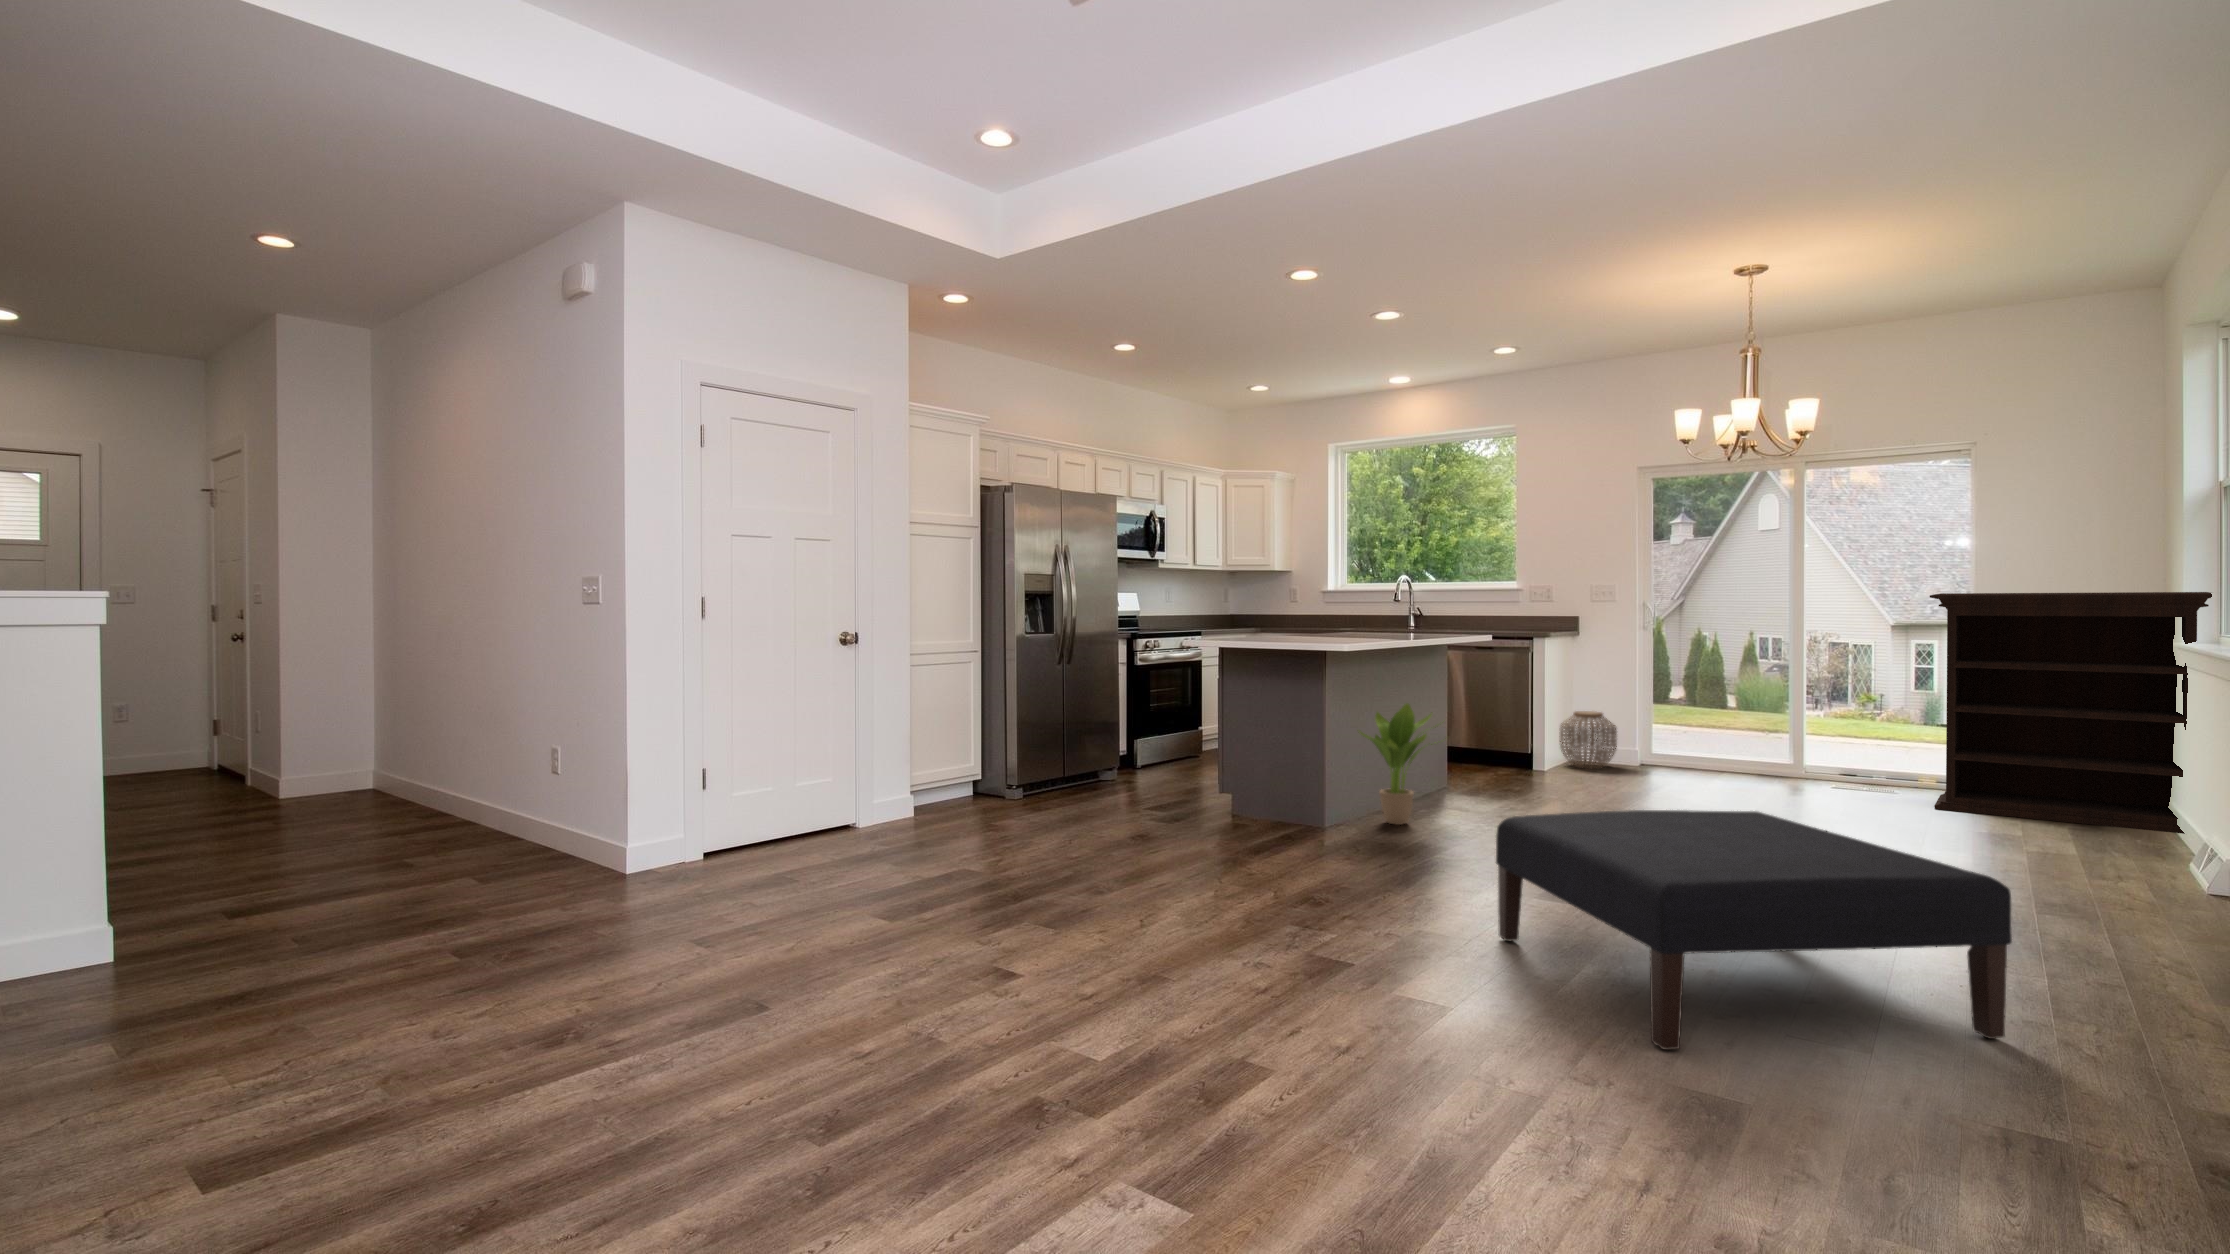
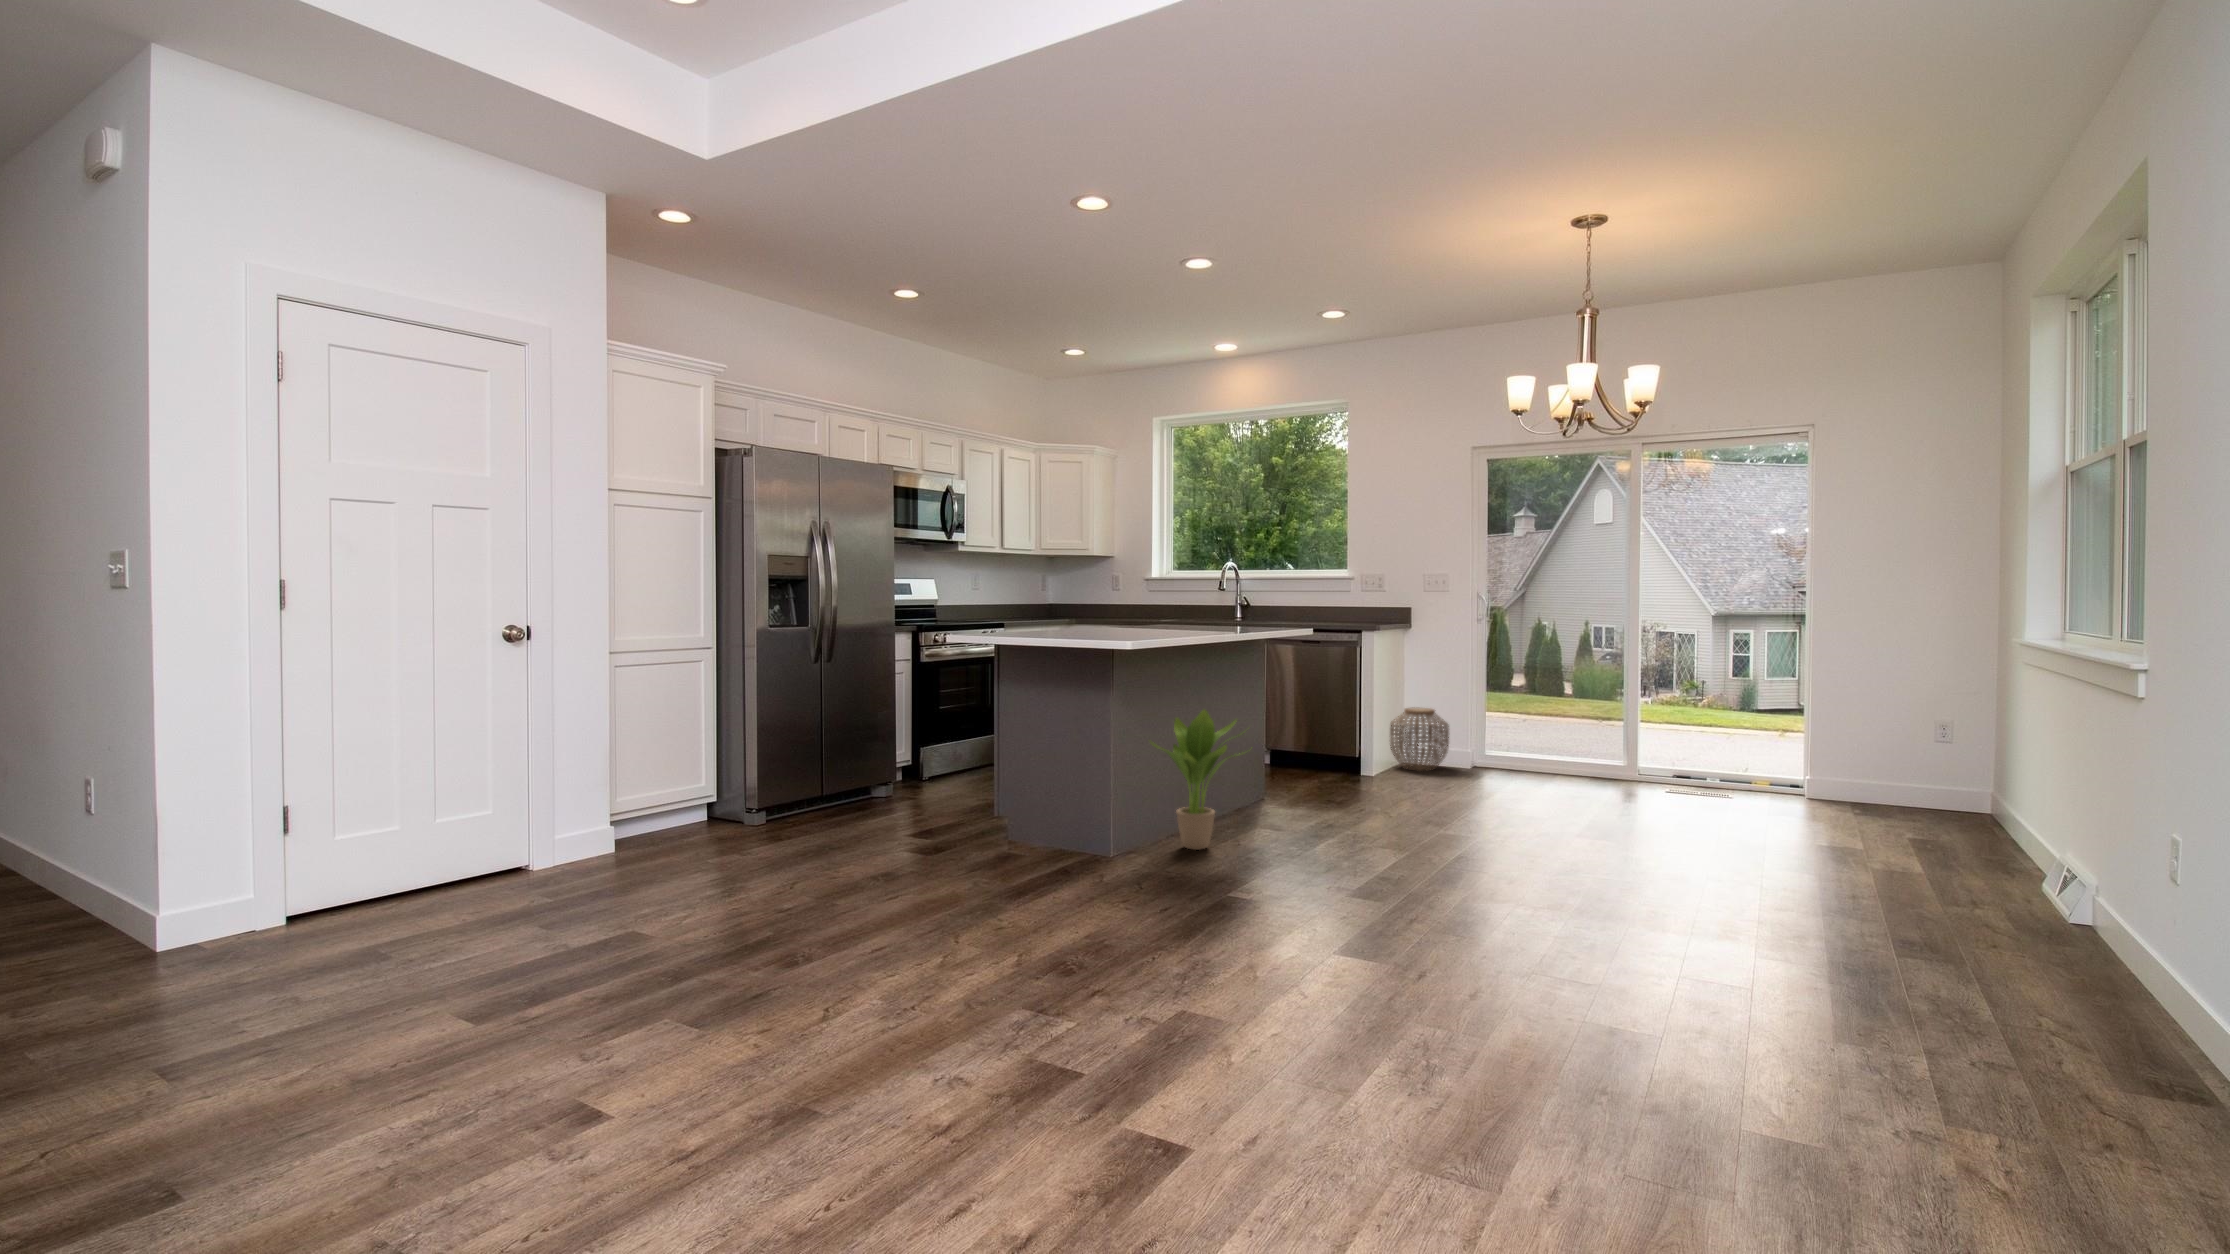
bookshelf: present [1930,592,2212,834] -> none [1767,581,2055,841]
ottoman: present [1496,810,2012,1050] -> none [1274,850,1885,1209]

